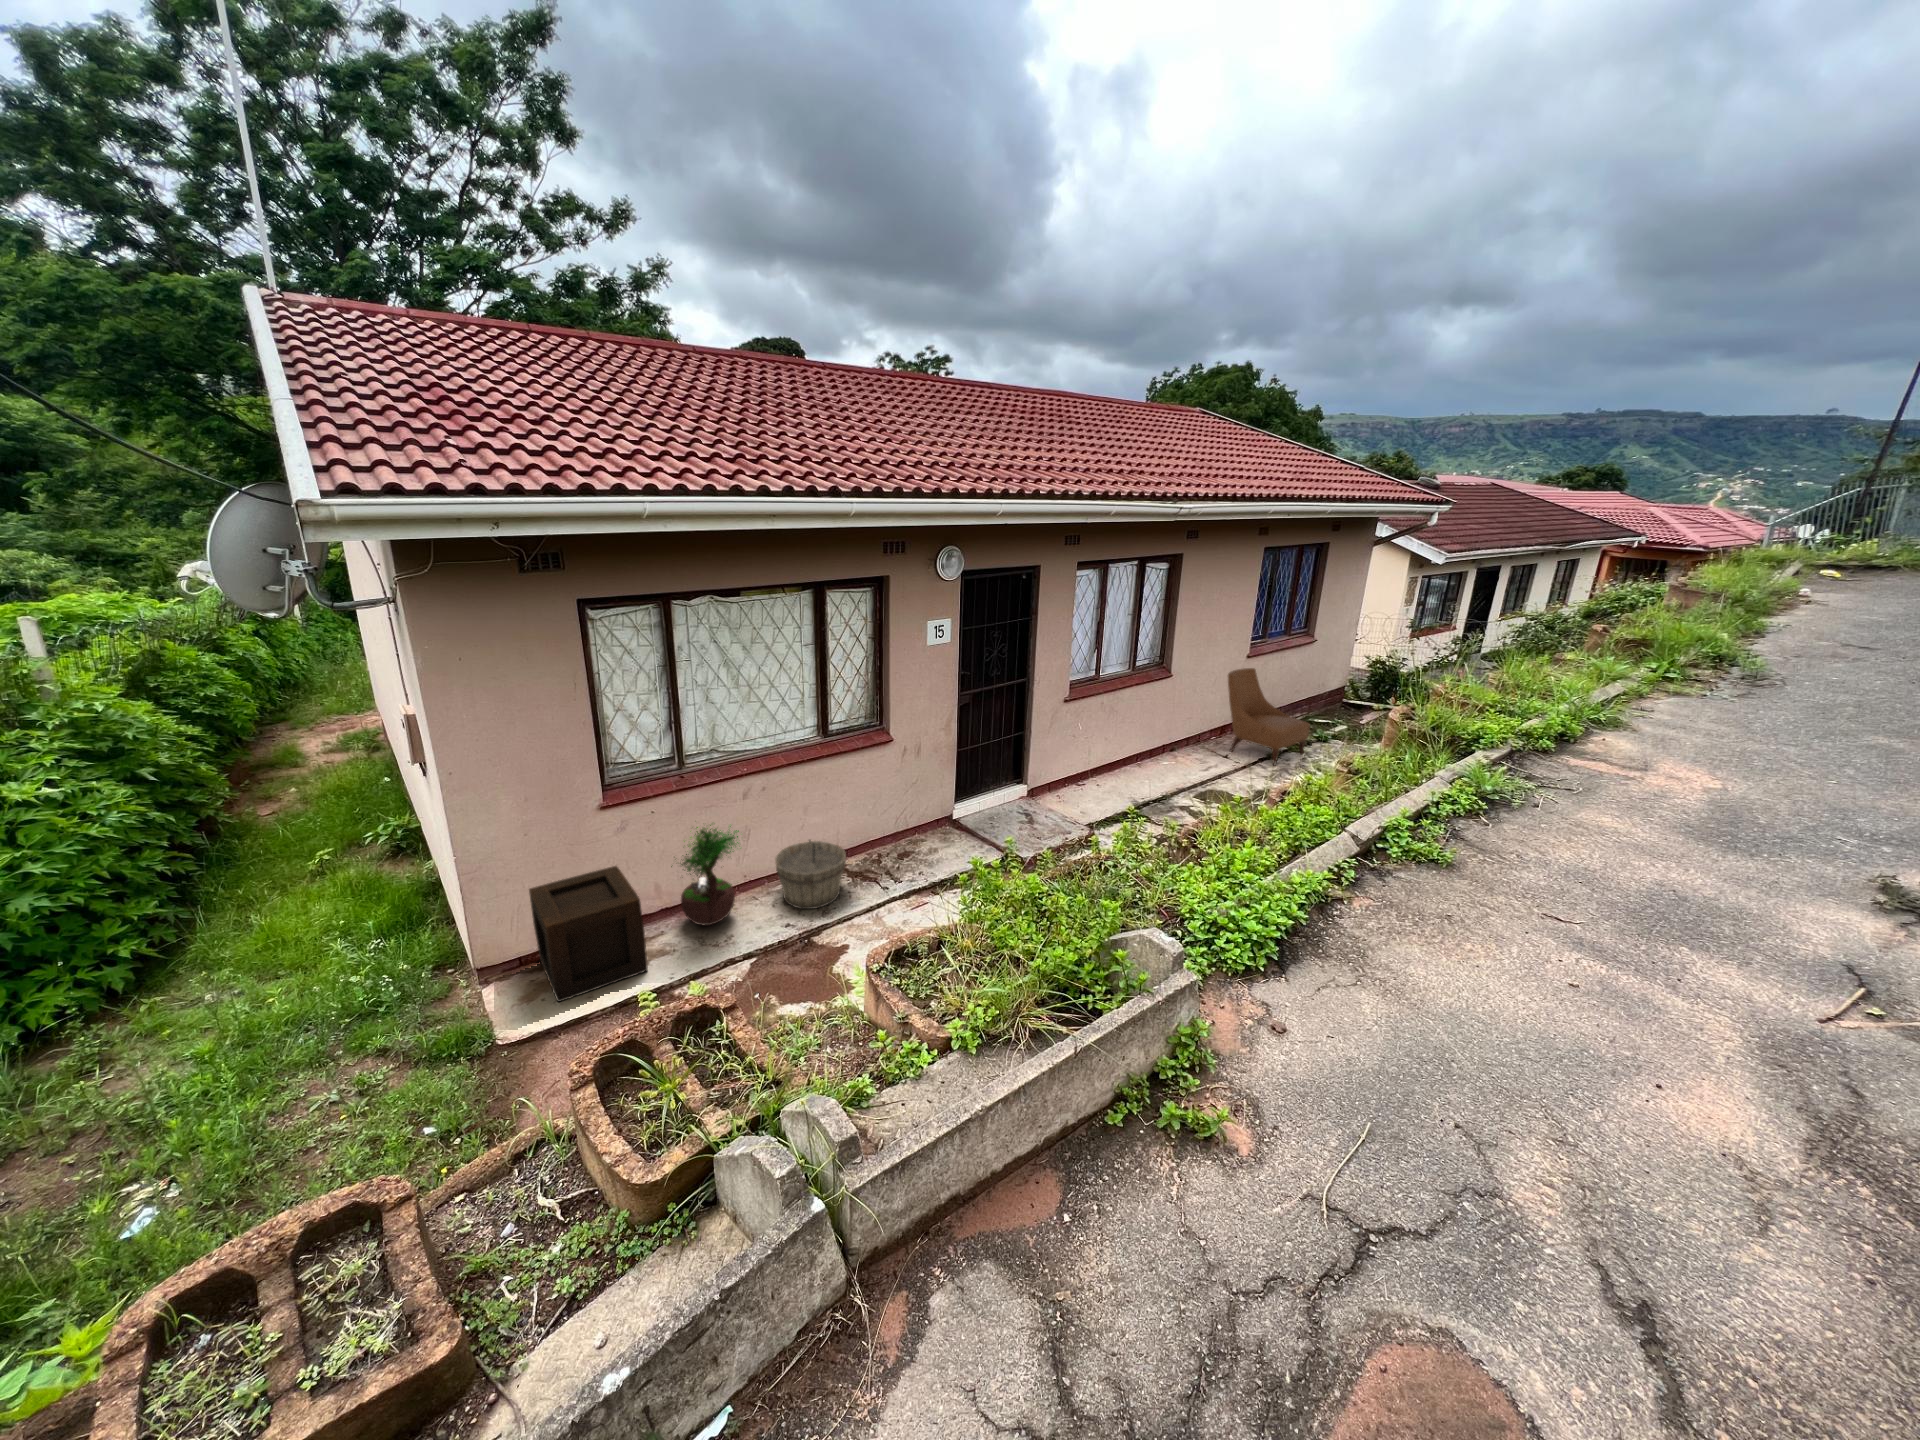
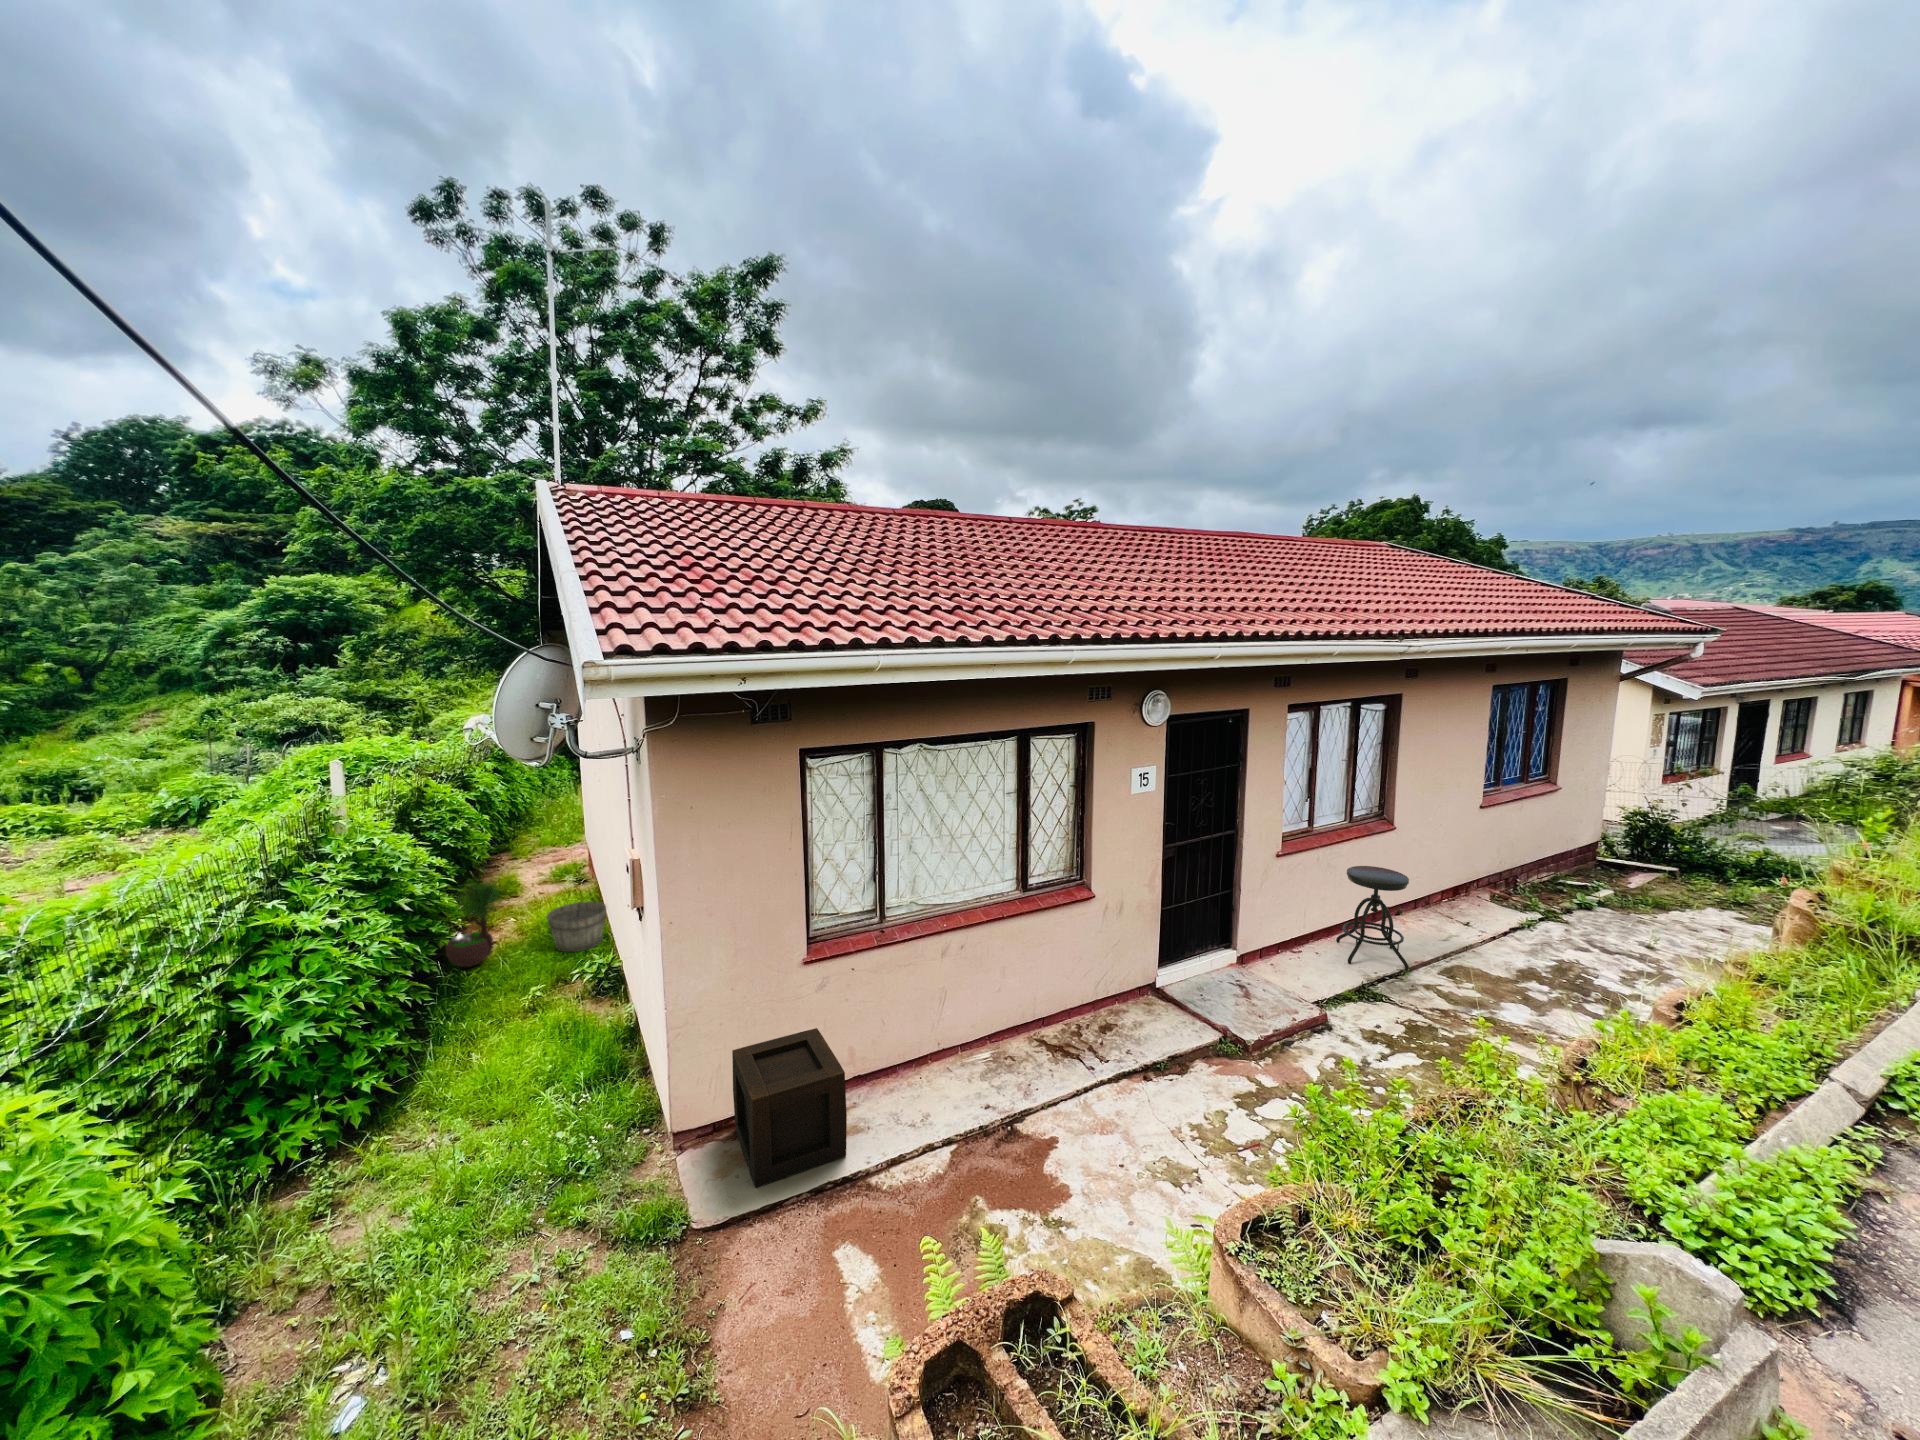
chair: present [1228,668,1310,765] -> none [1457,818,1570,936]
stool: none [1117,710,1175,797] -> present [1336,866,1409,971]
potted tree: present [671,825,739,925] -> present [446,880,501,967]
wooden bucket: present [775,840,846,909] -> present [547,902,606,952]

